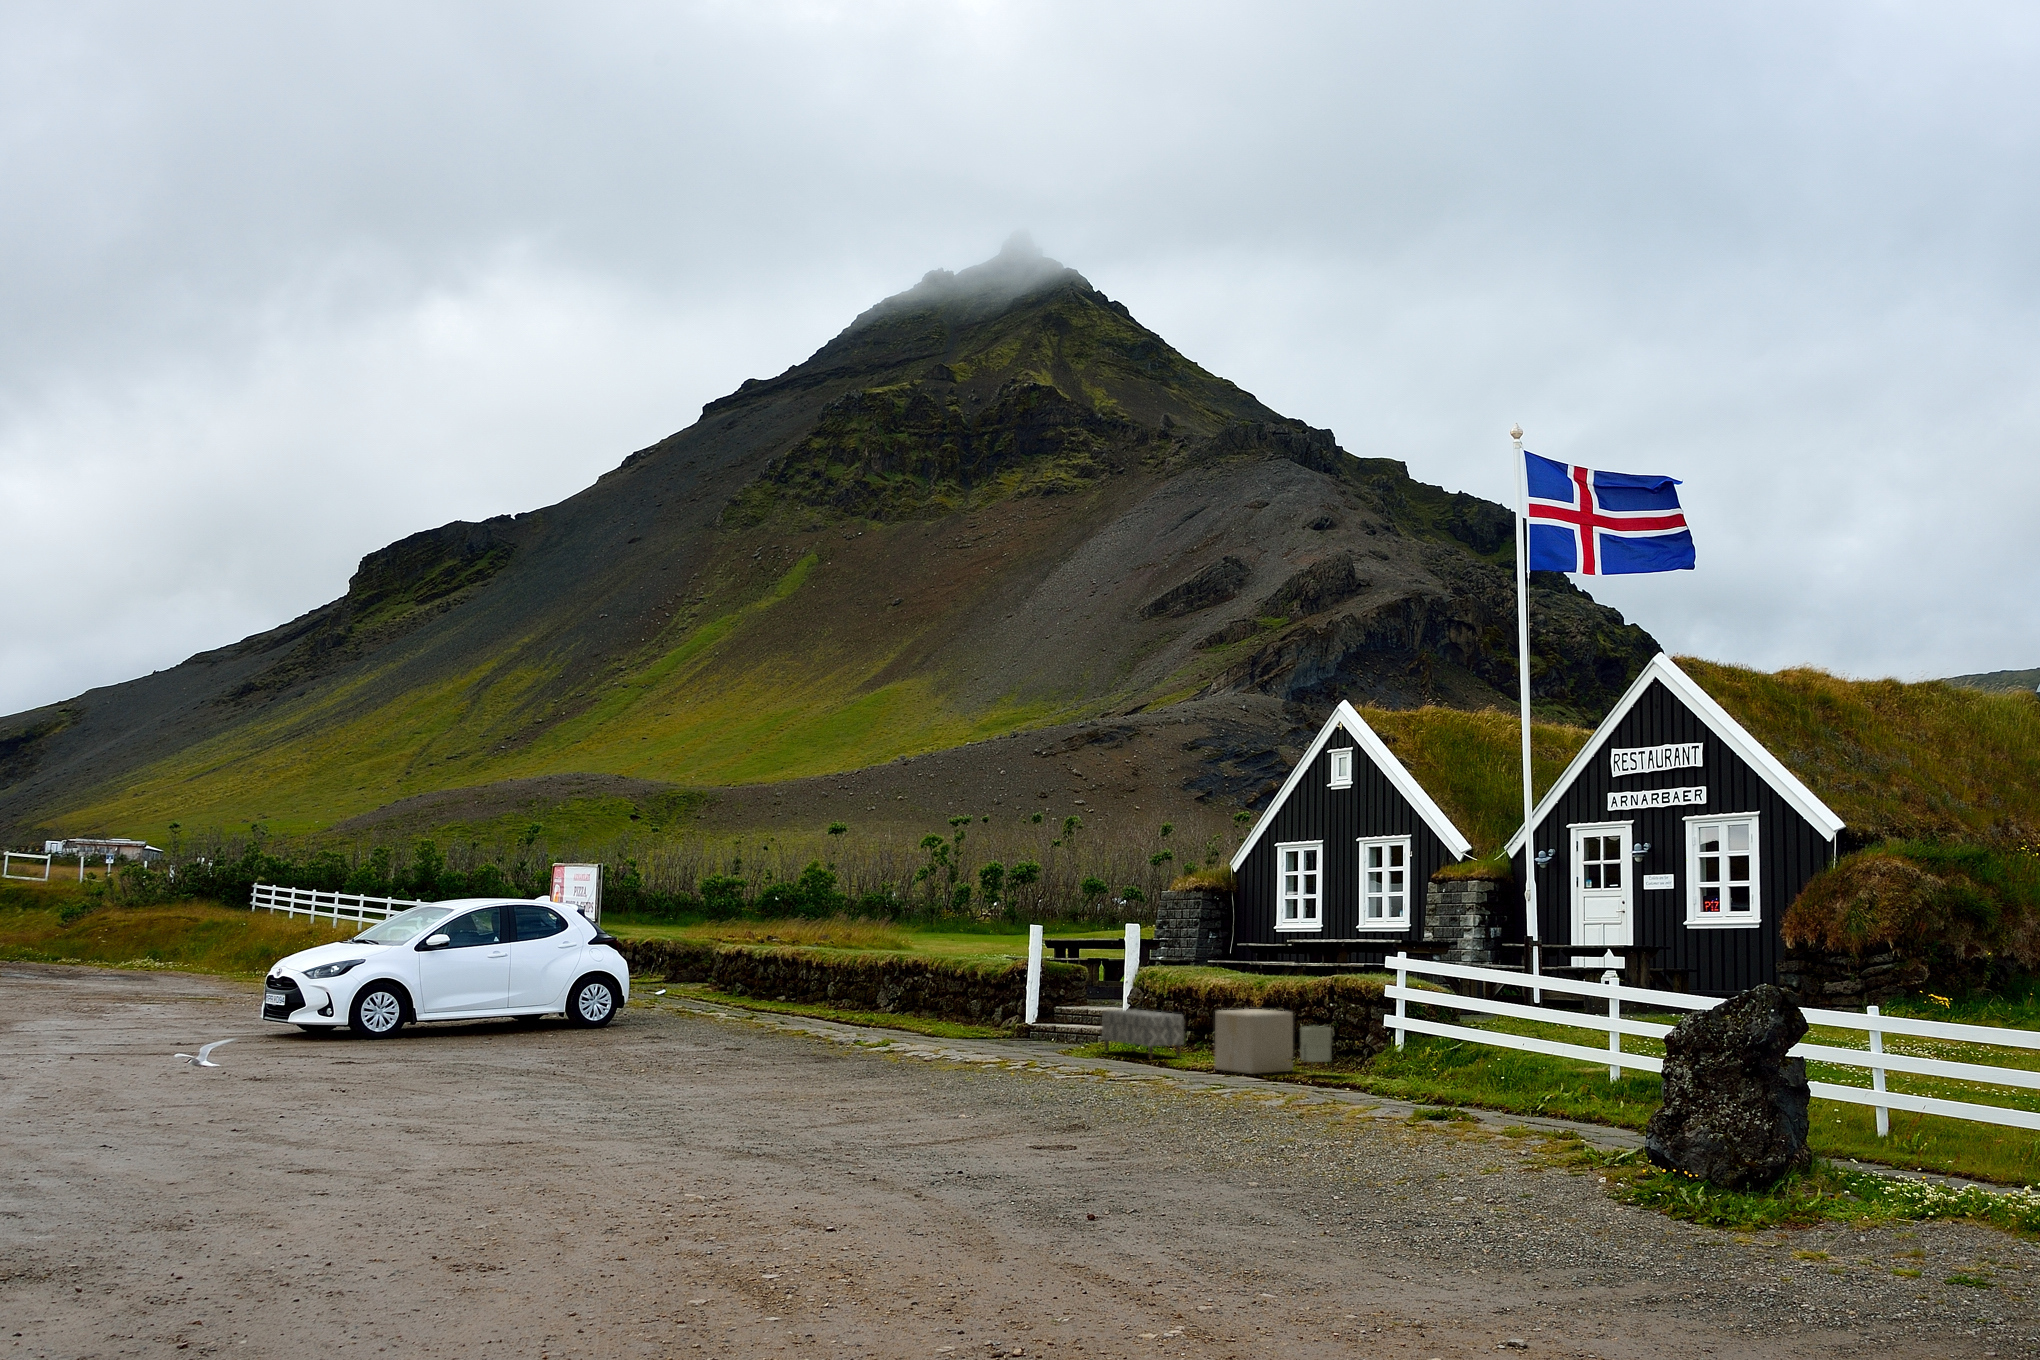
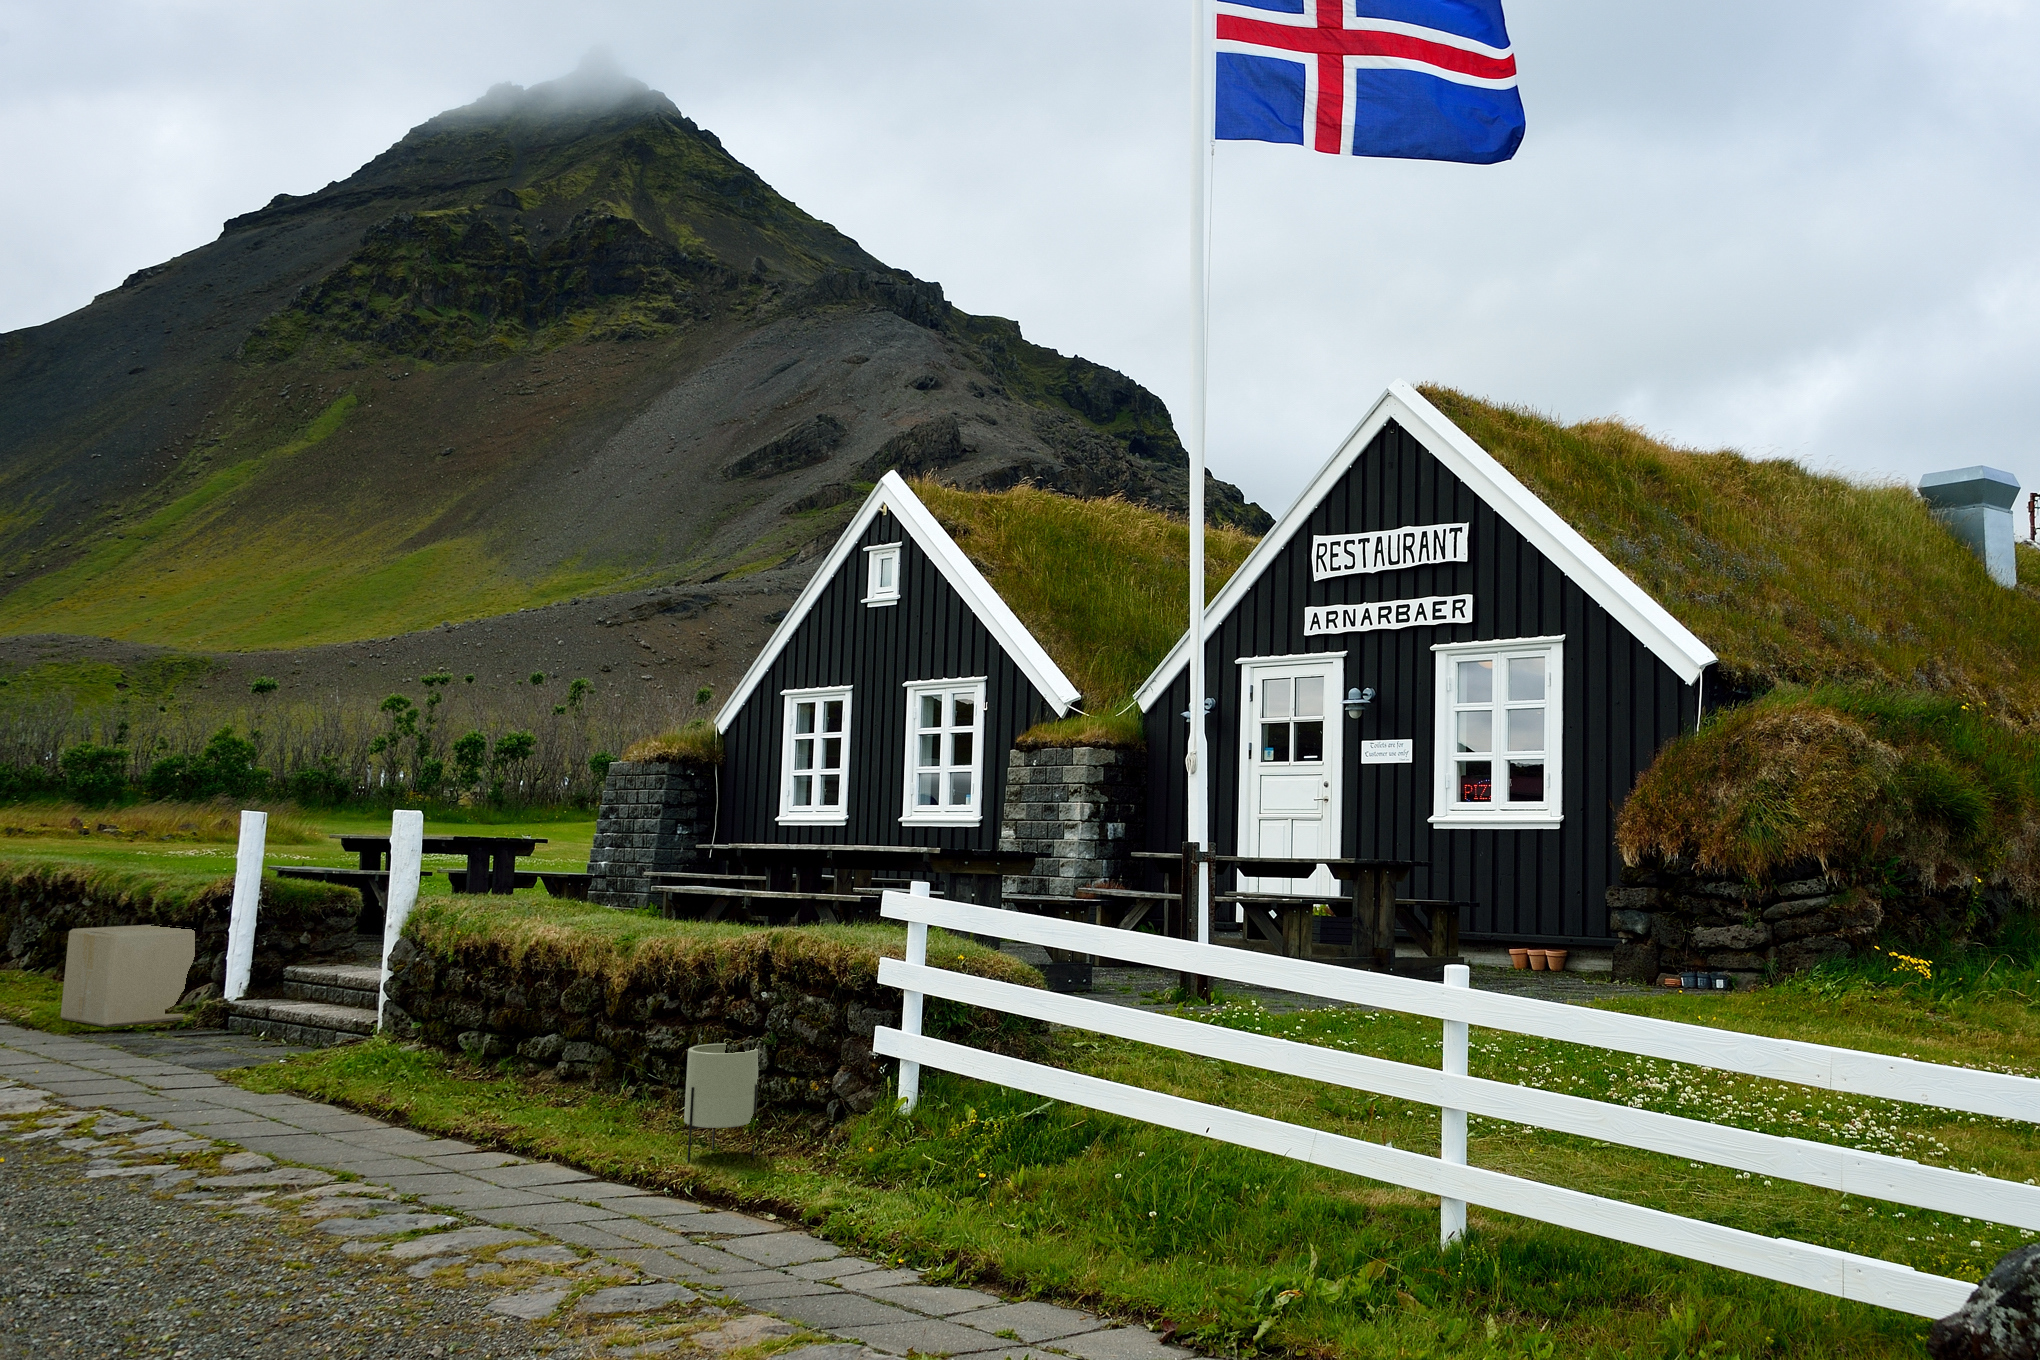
bench: present [1102,1009,1184,1060] -> none [305,986,475,1103]
cardboard box: present [1215,1009,1293,1074] -> present [61,925,195,1027]

